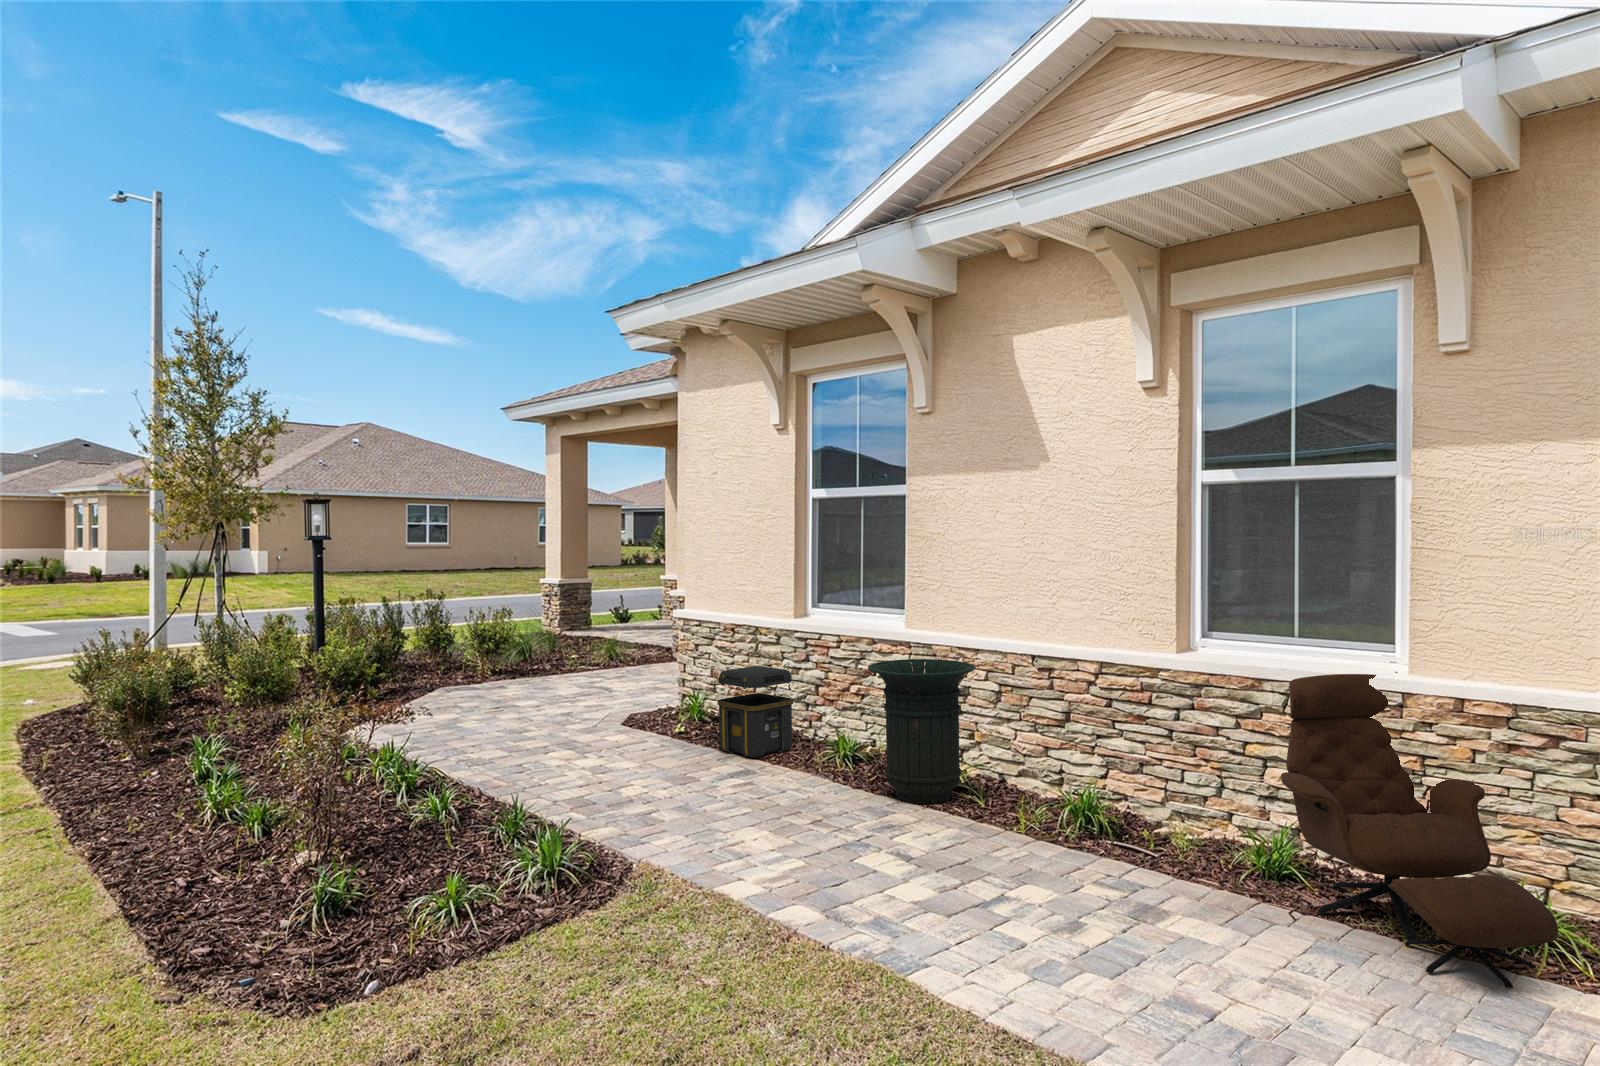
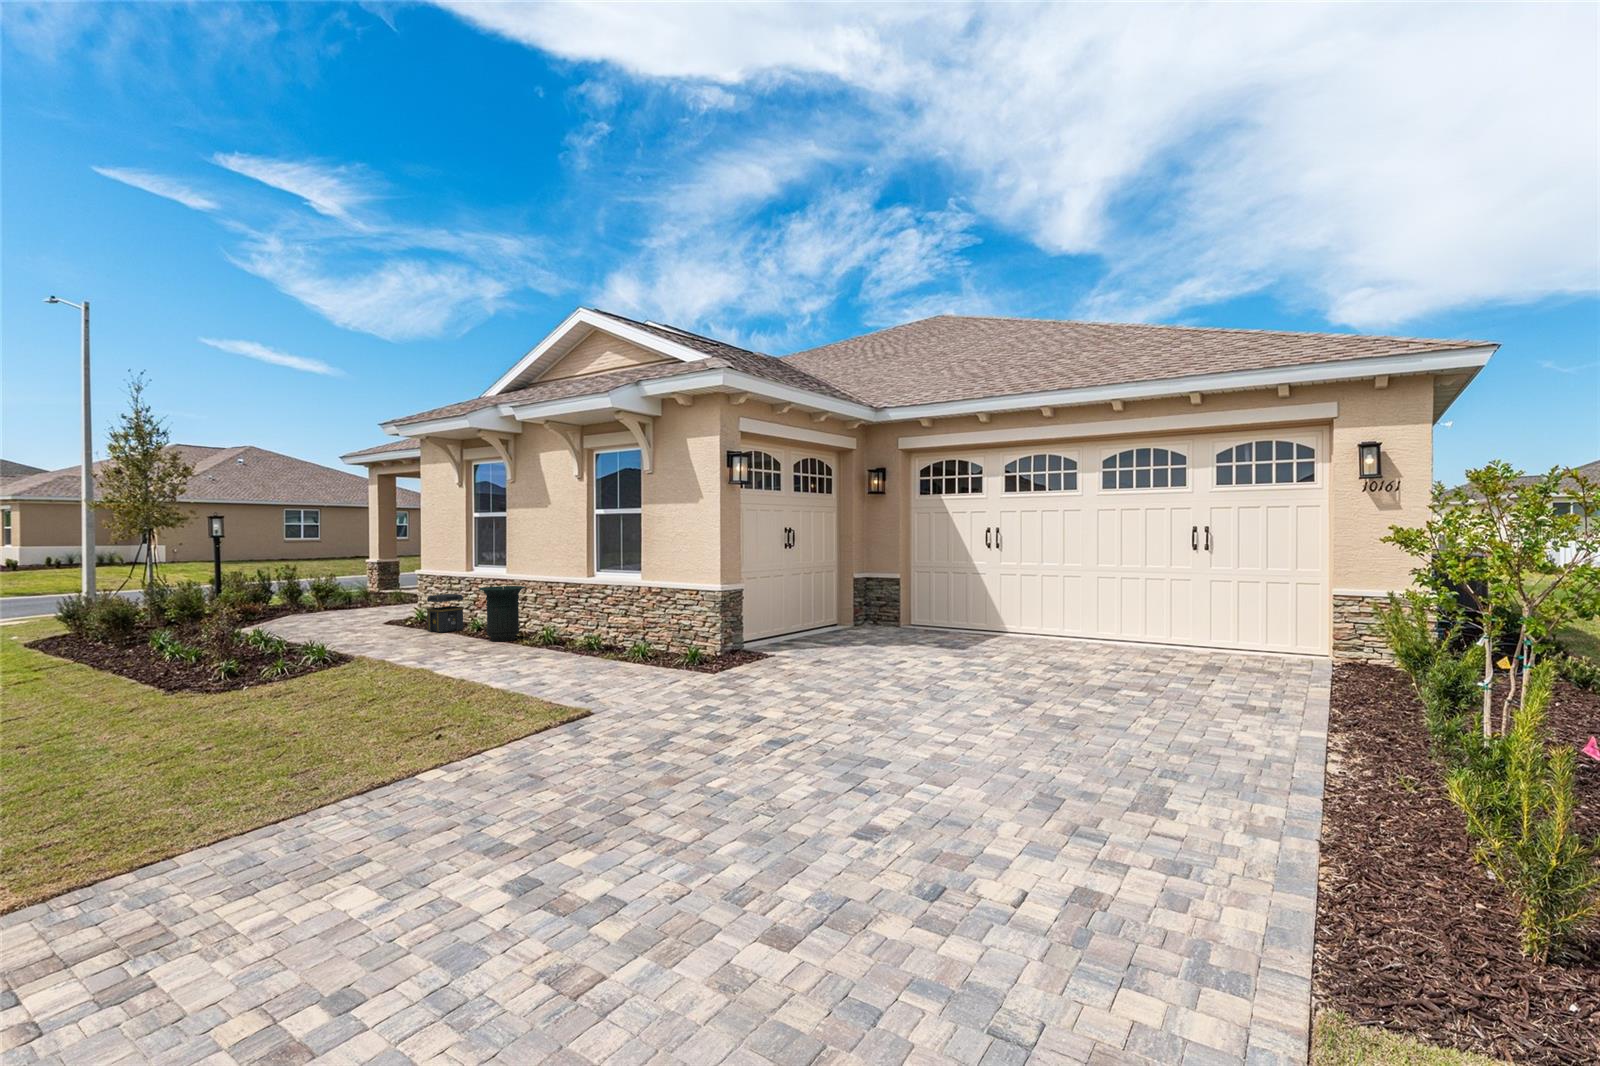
lounge chair: present [1281,674,1558,988] -> none [592,582,653,666]

